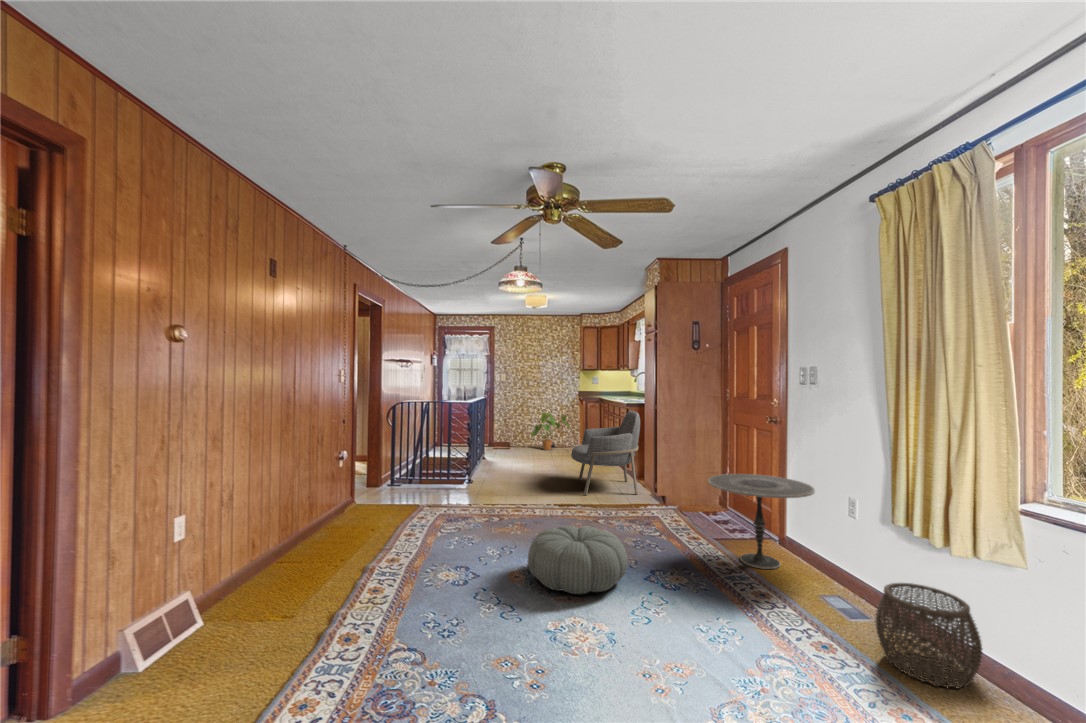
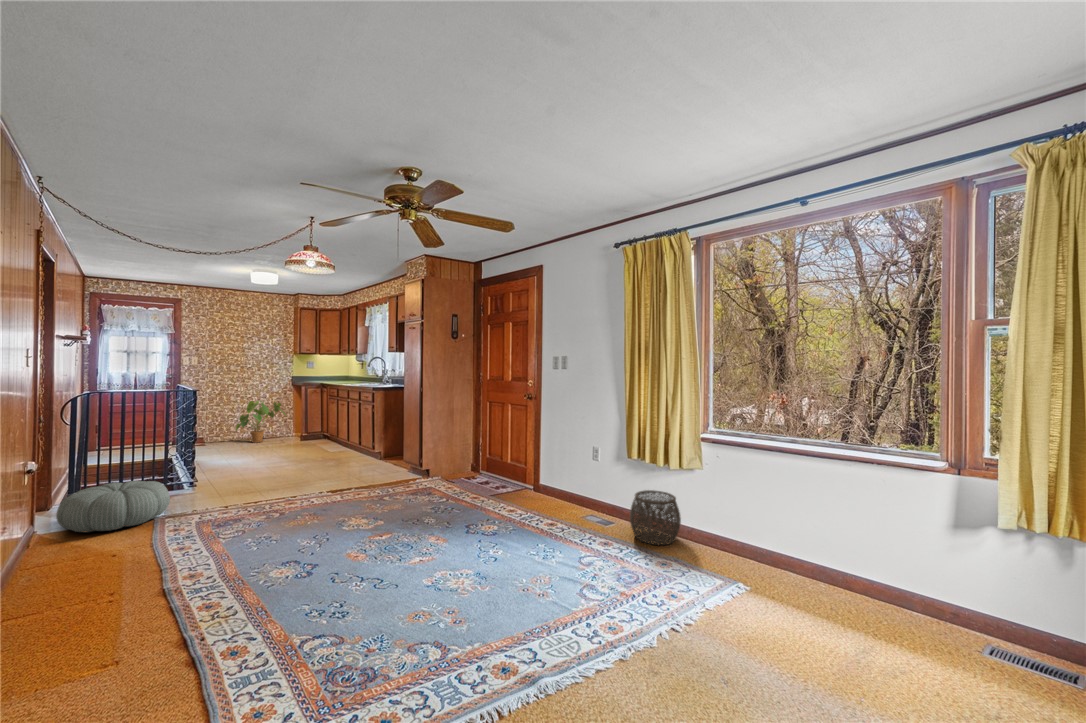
armchair: present [571,411,640,496] -> none [324,395,399,480]
side table: present [708,474,815,569] -> none [496,438,569,507]
pouf: present [528,526,628,594] -> present [56,481,170,532]

